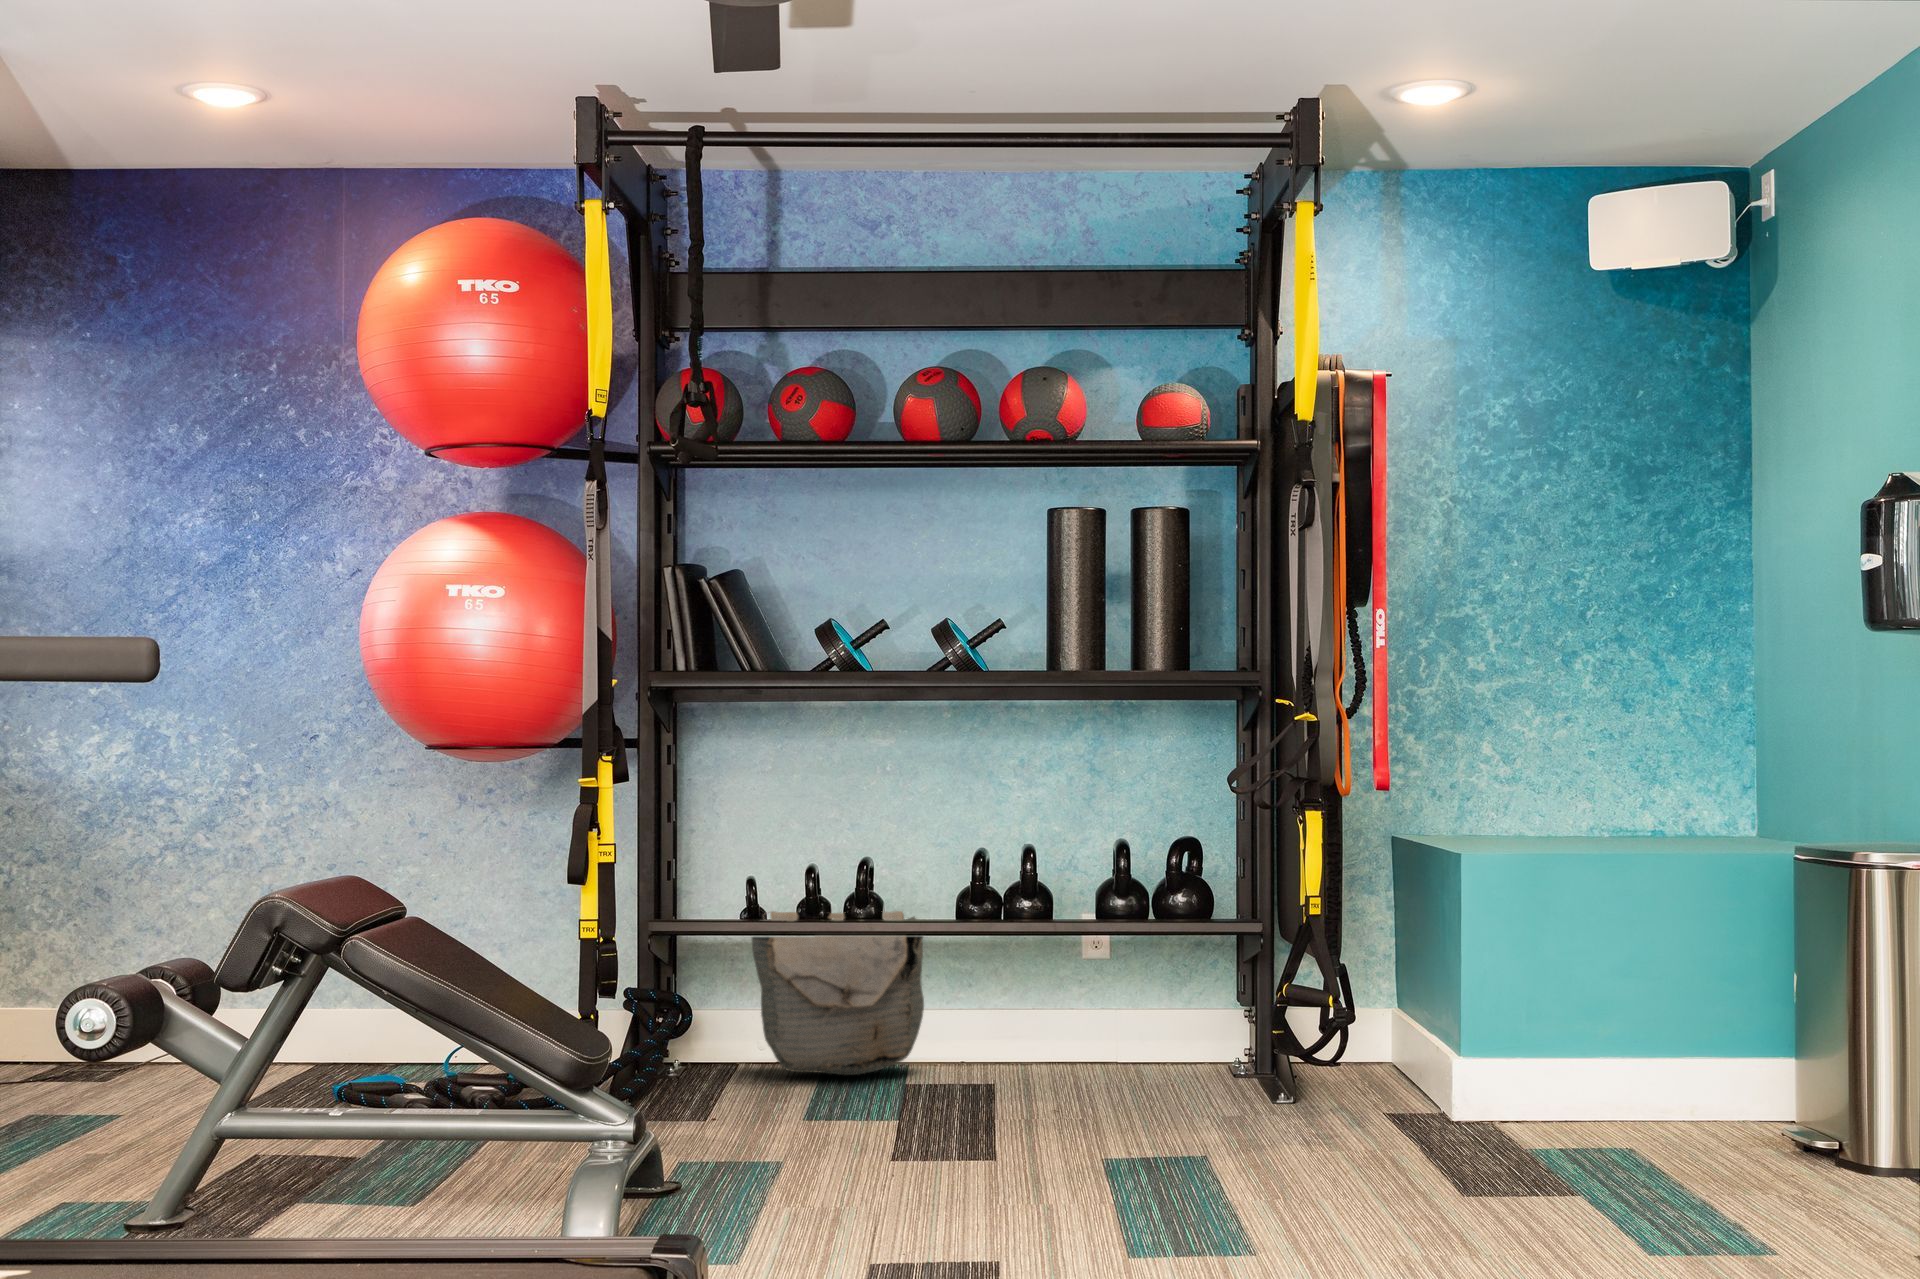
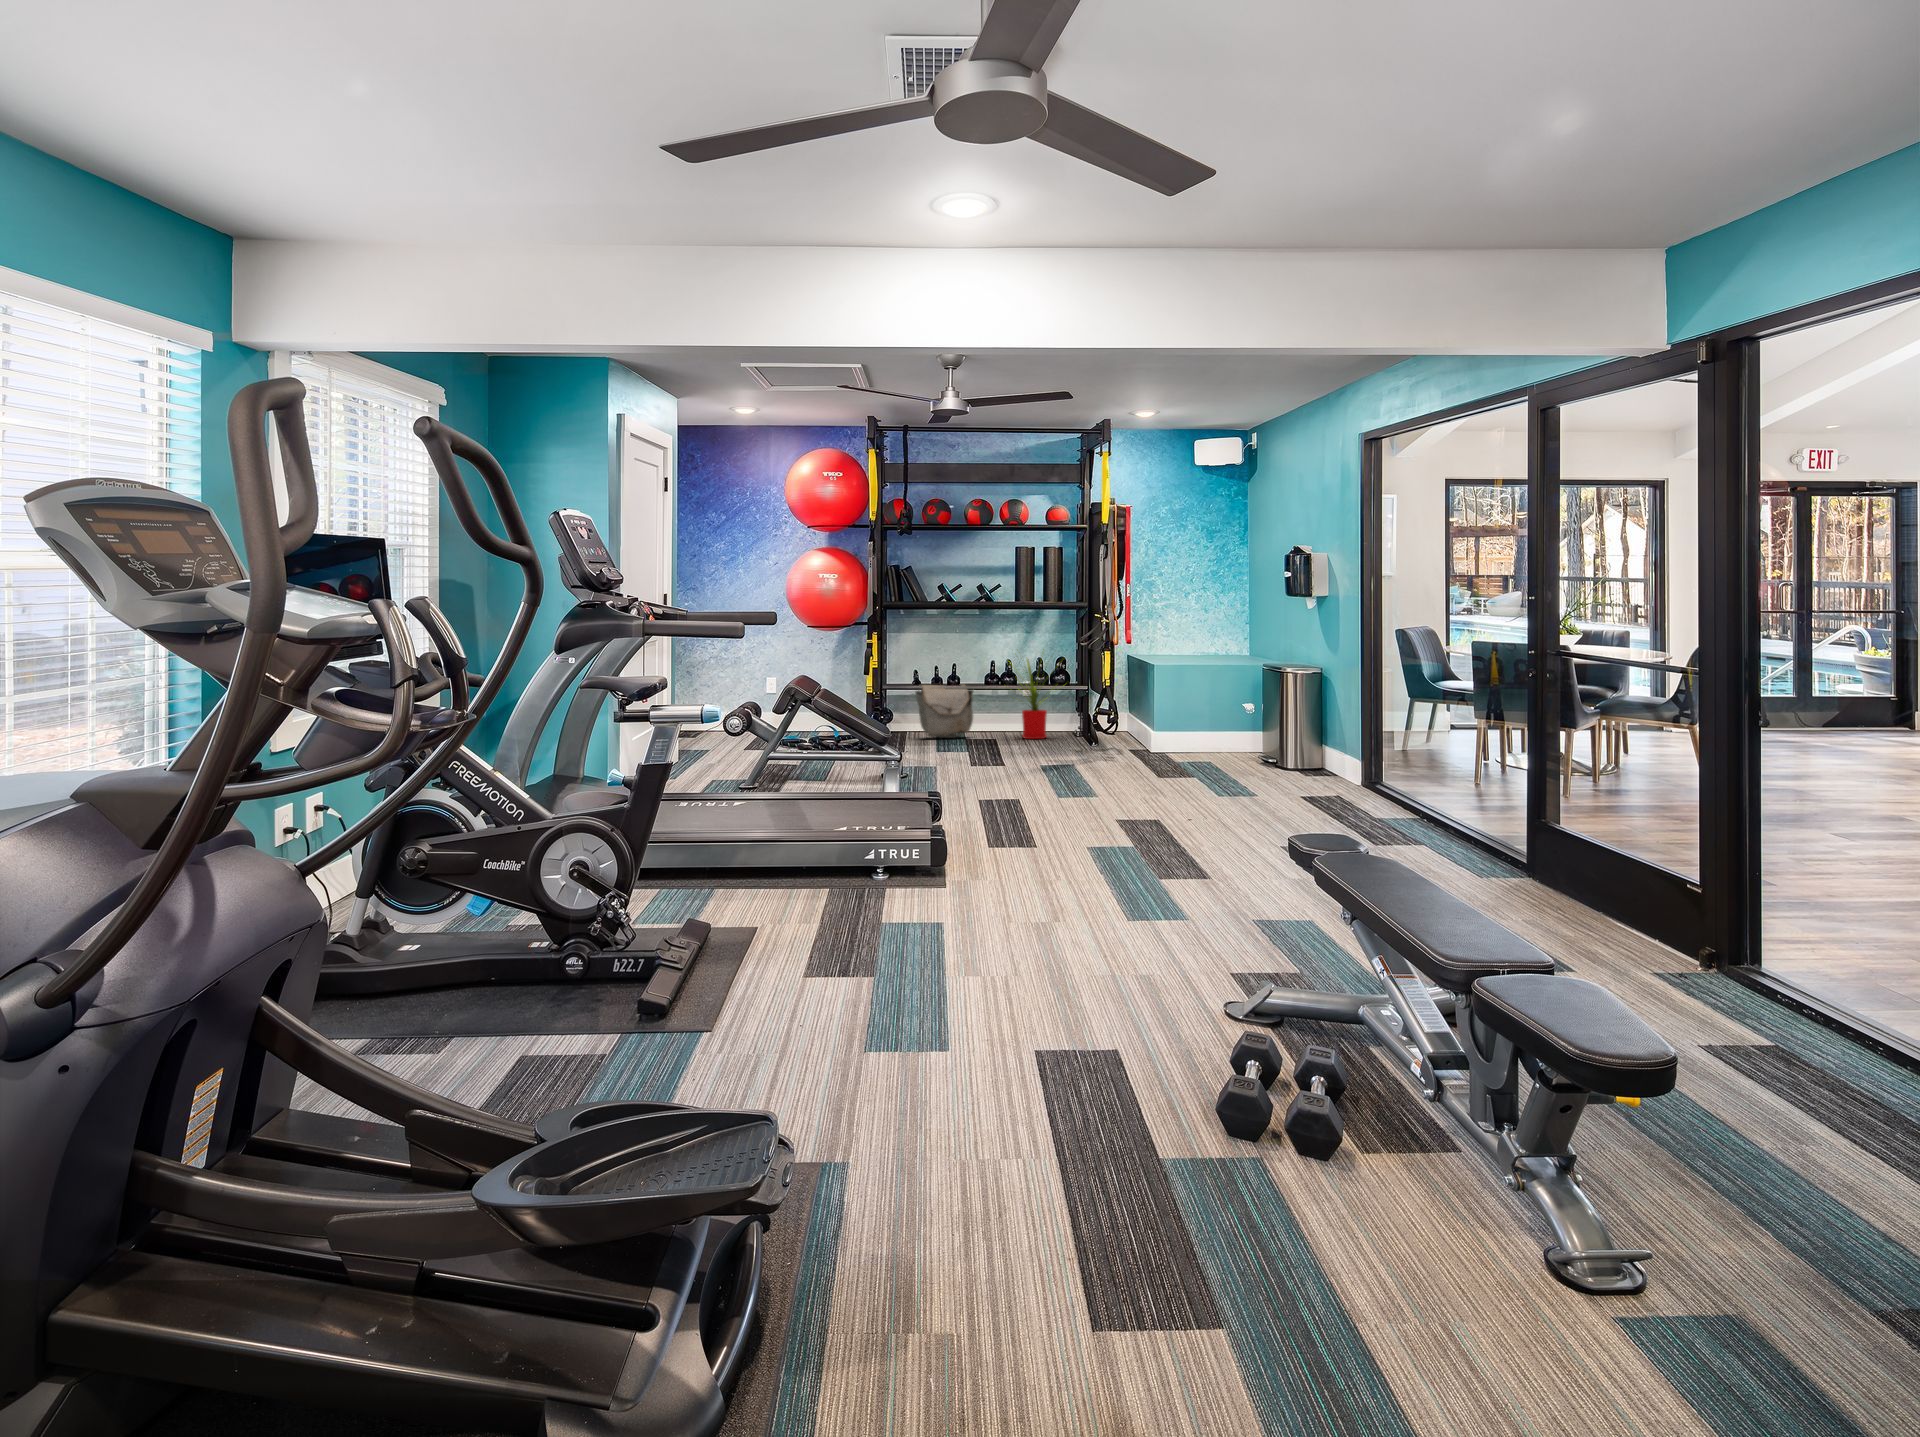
house plant: none [1000,806,1210,1097] -> present [1009,659,1051,739]

